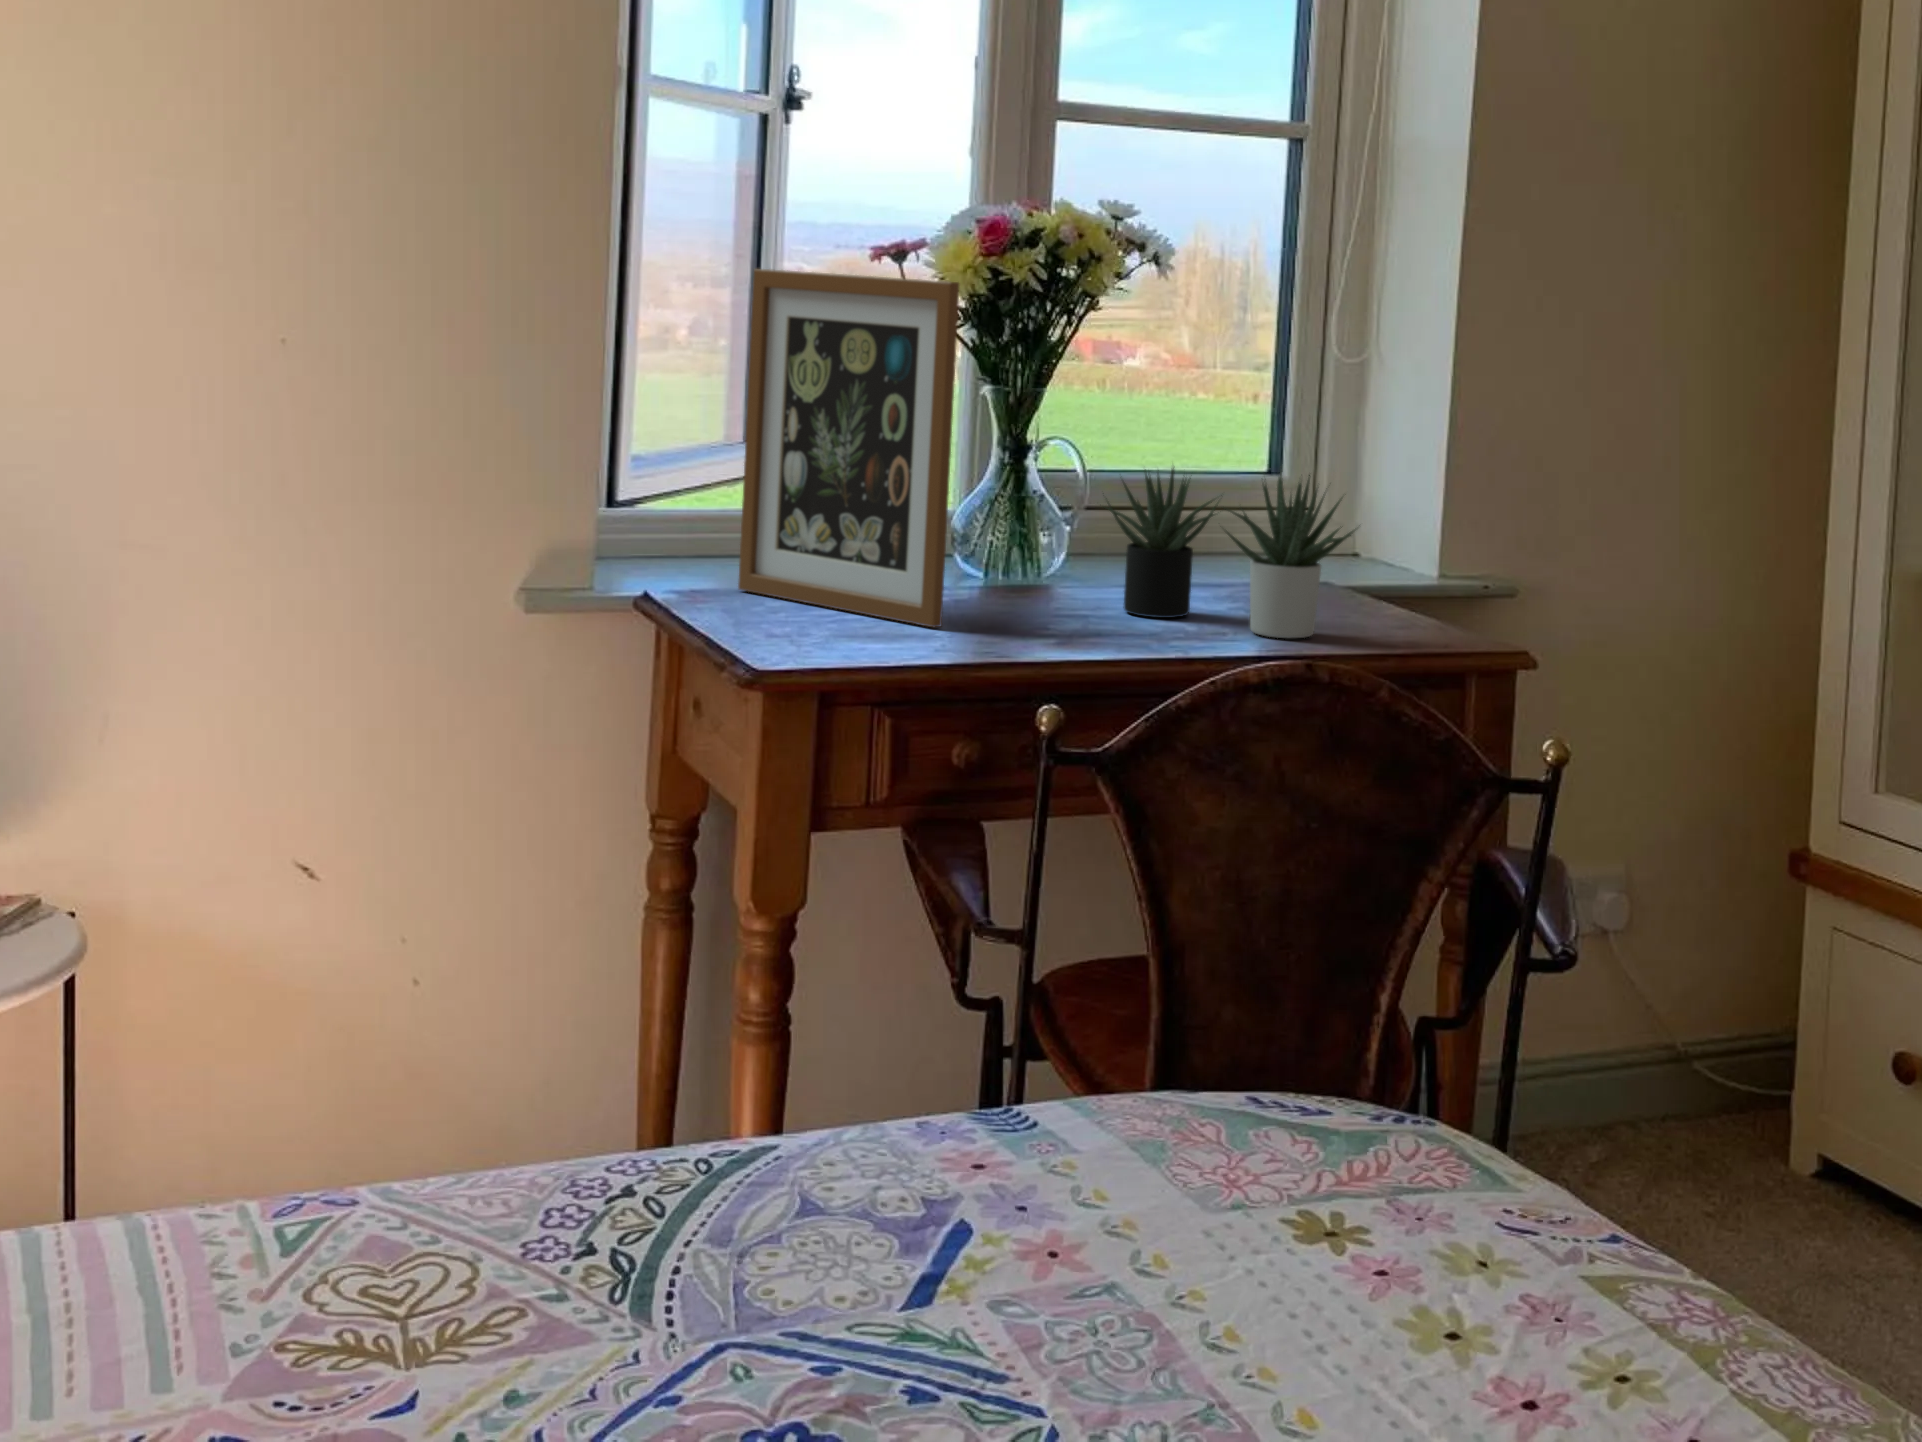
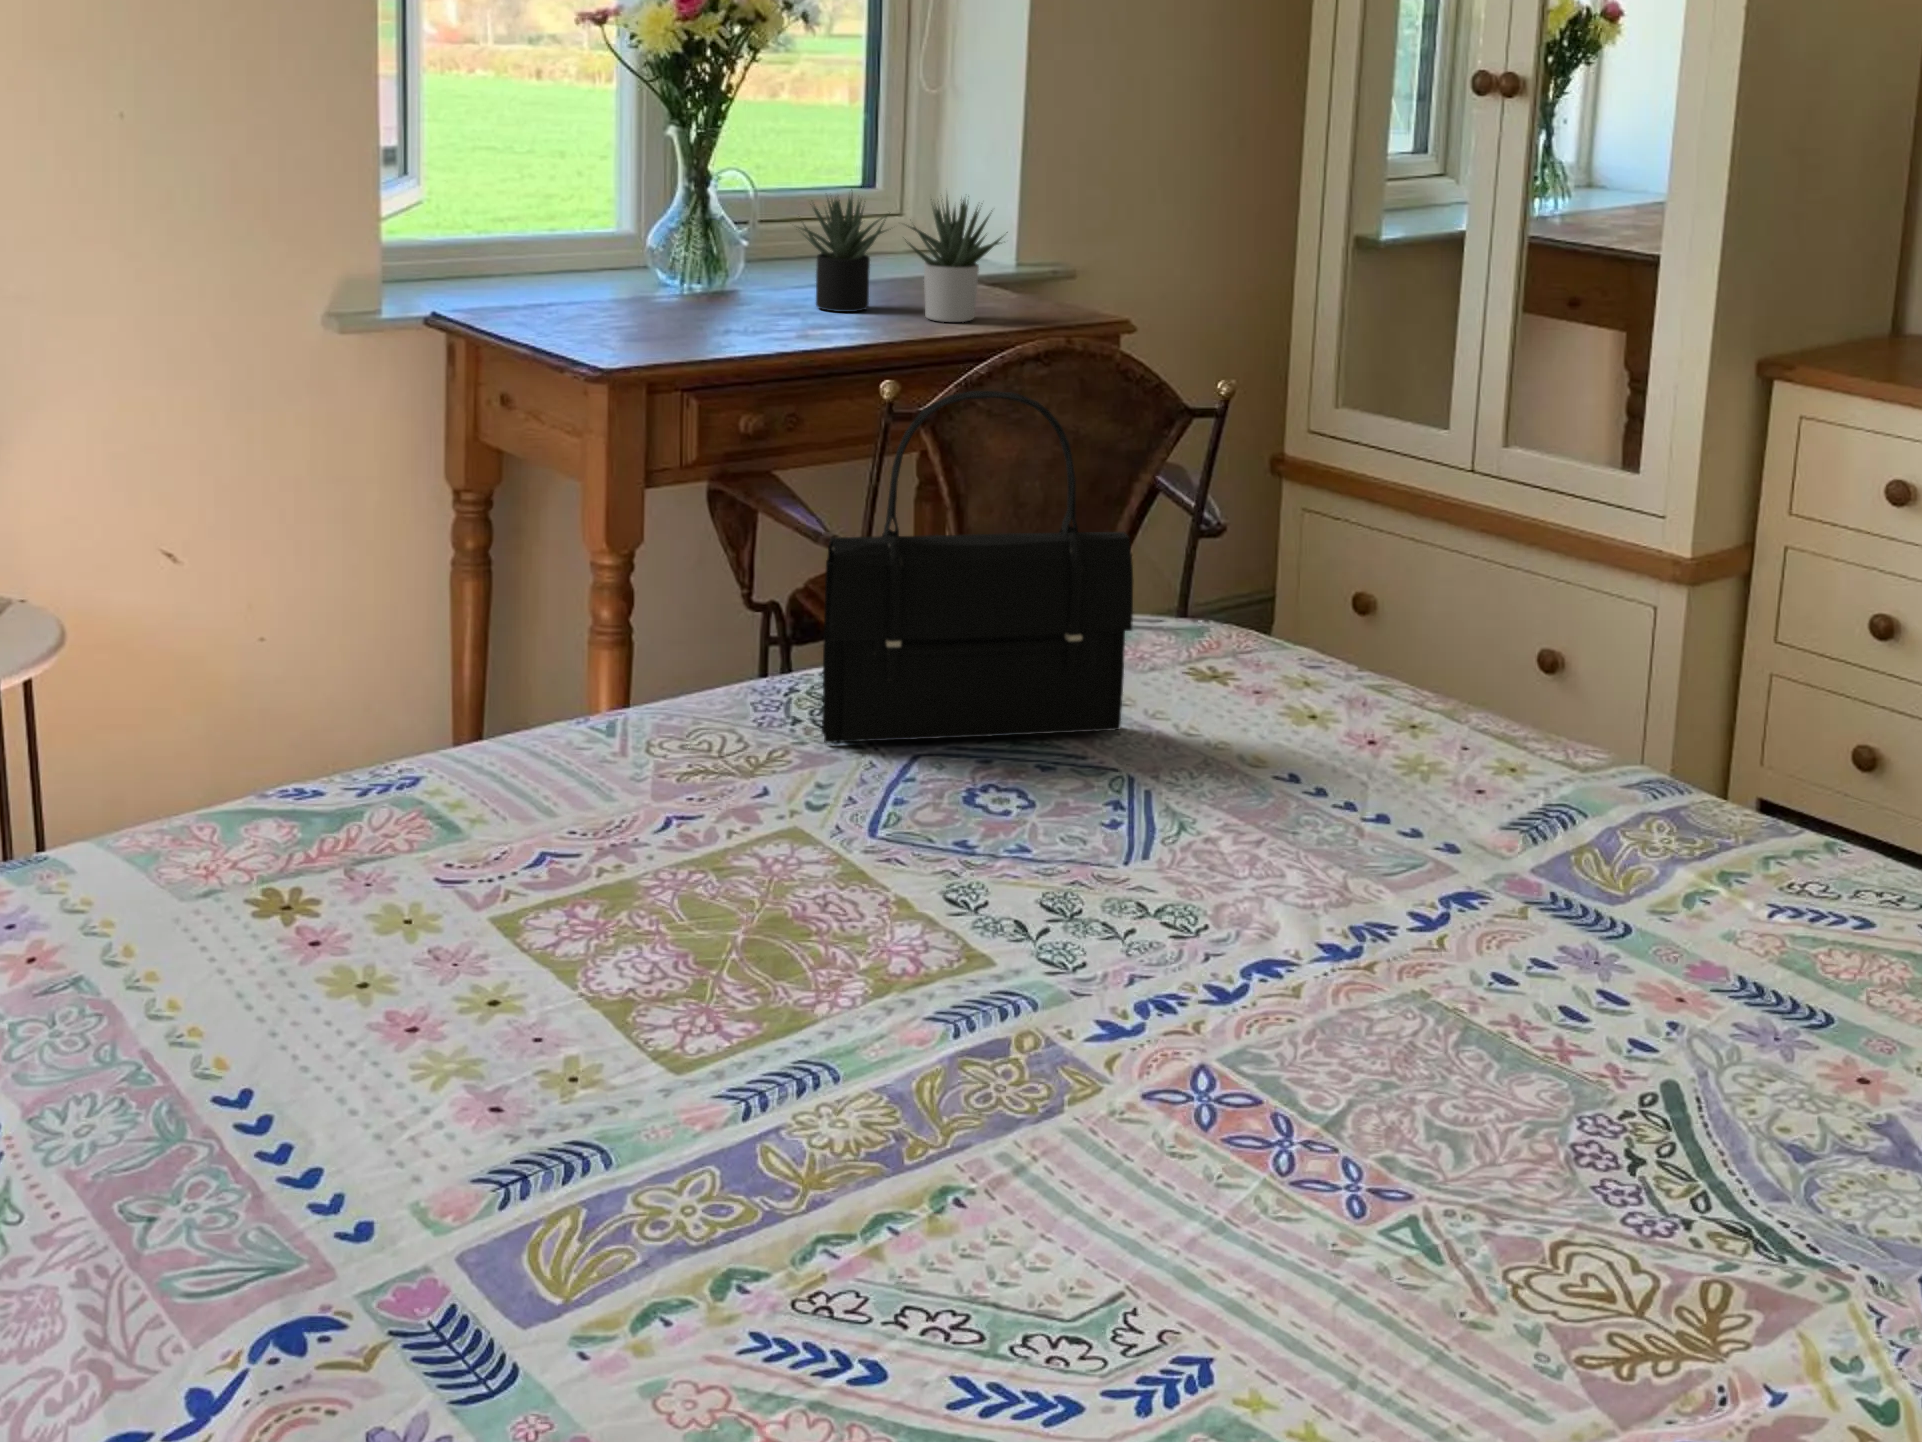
picture frame: present [738,269,959,627] -> none [504,42,704,330]
handbag: none [577,719,1105,1334] -> present [822,391,1133,743]

